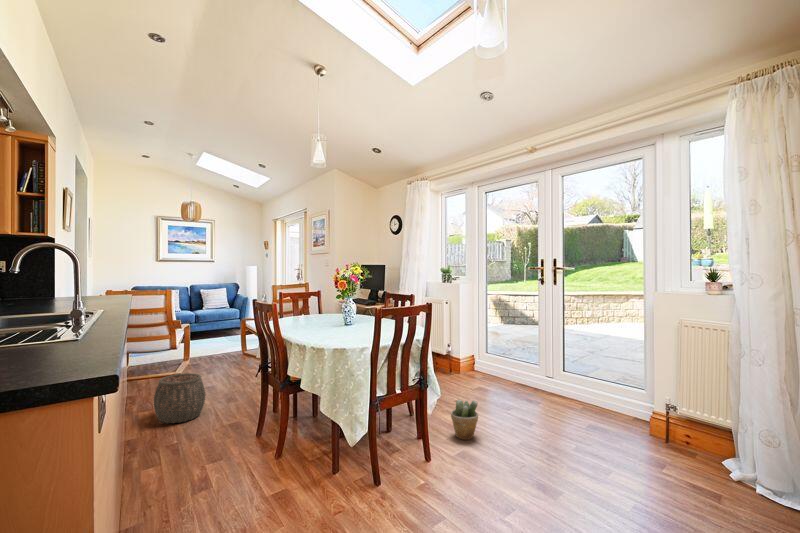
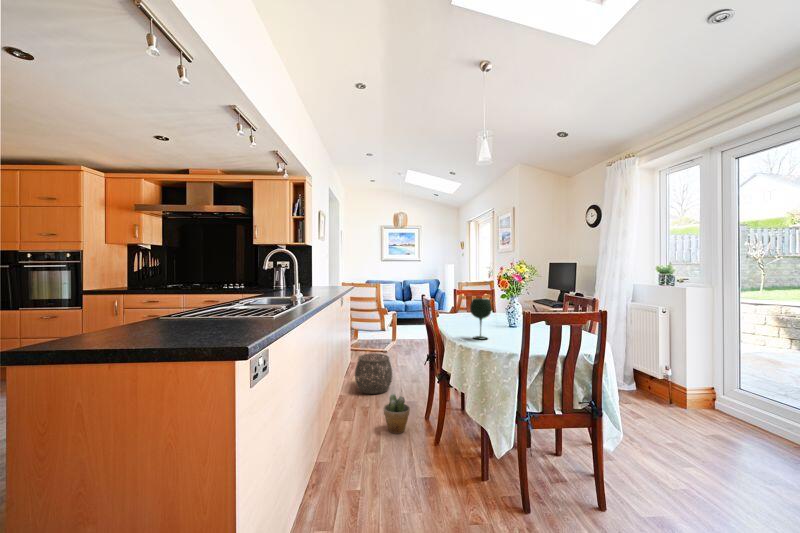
wine glass: none [319,299,340,338] -> present [470,298,492,339]
potted plant: present [451,400,478,440] -> present [384,394,410,434]

